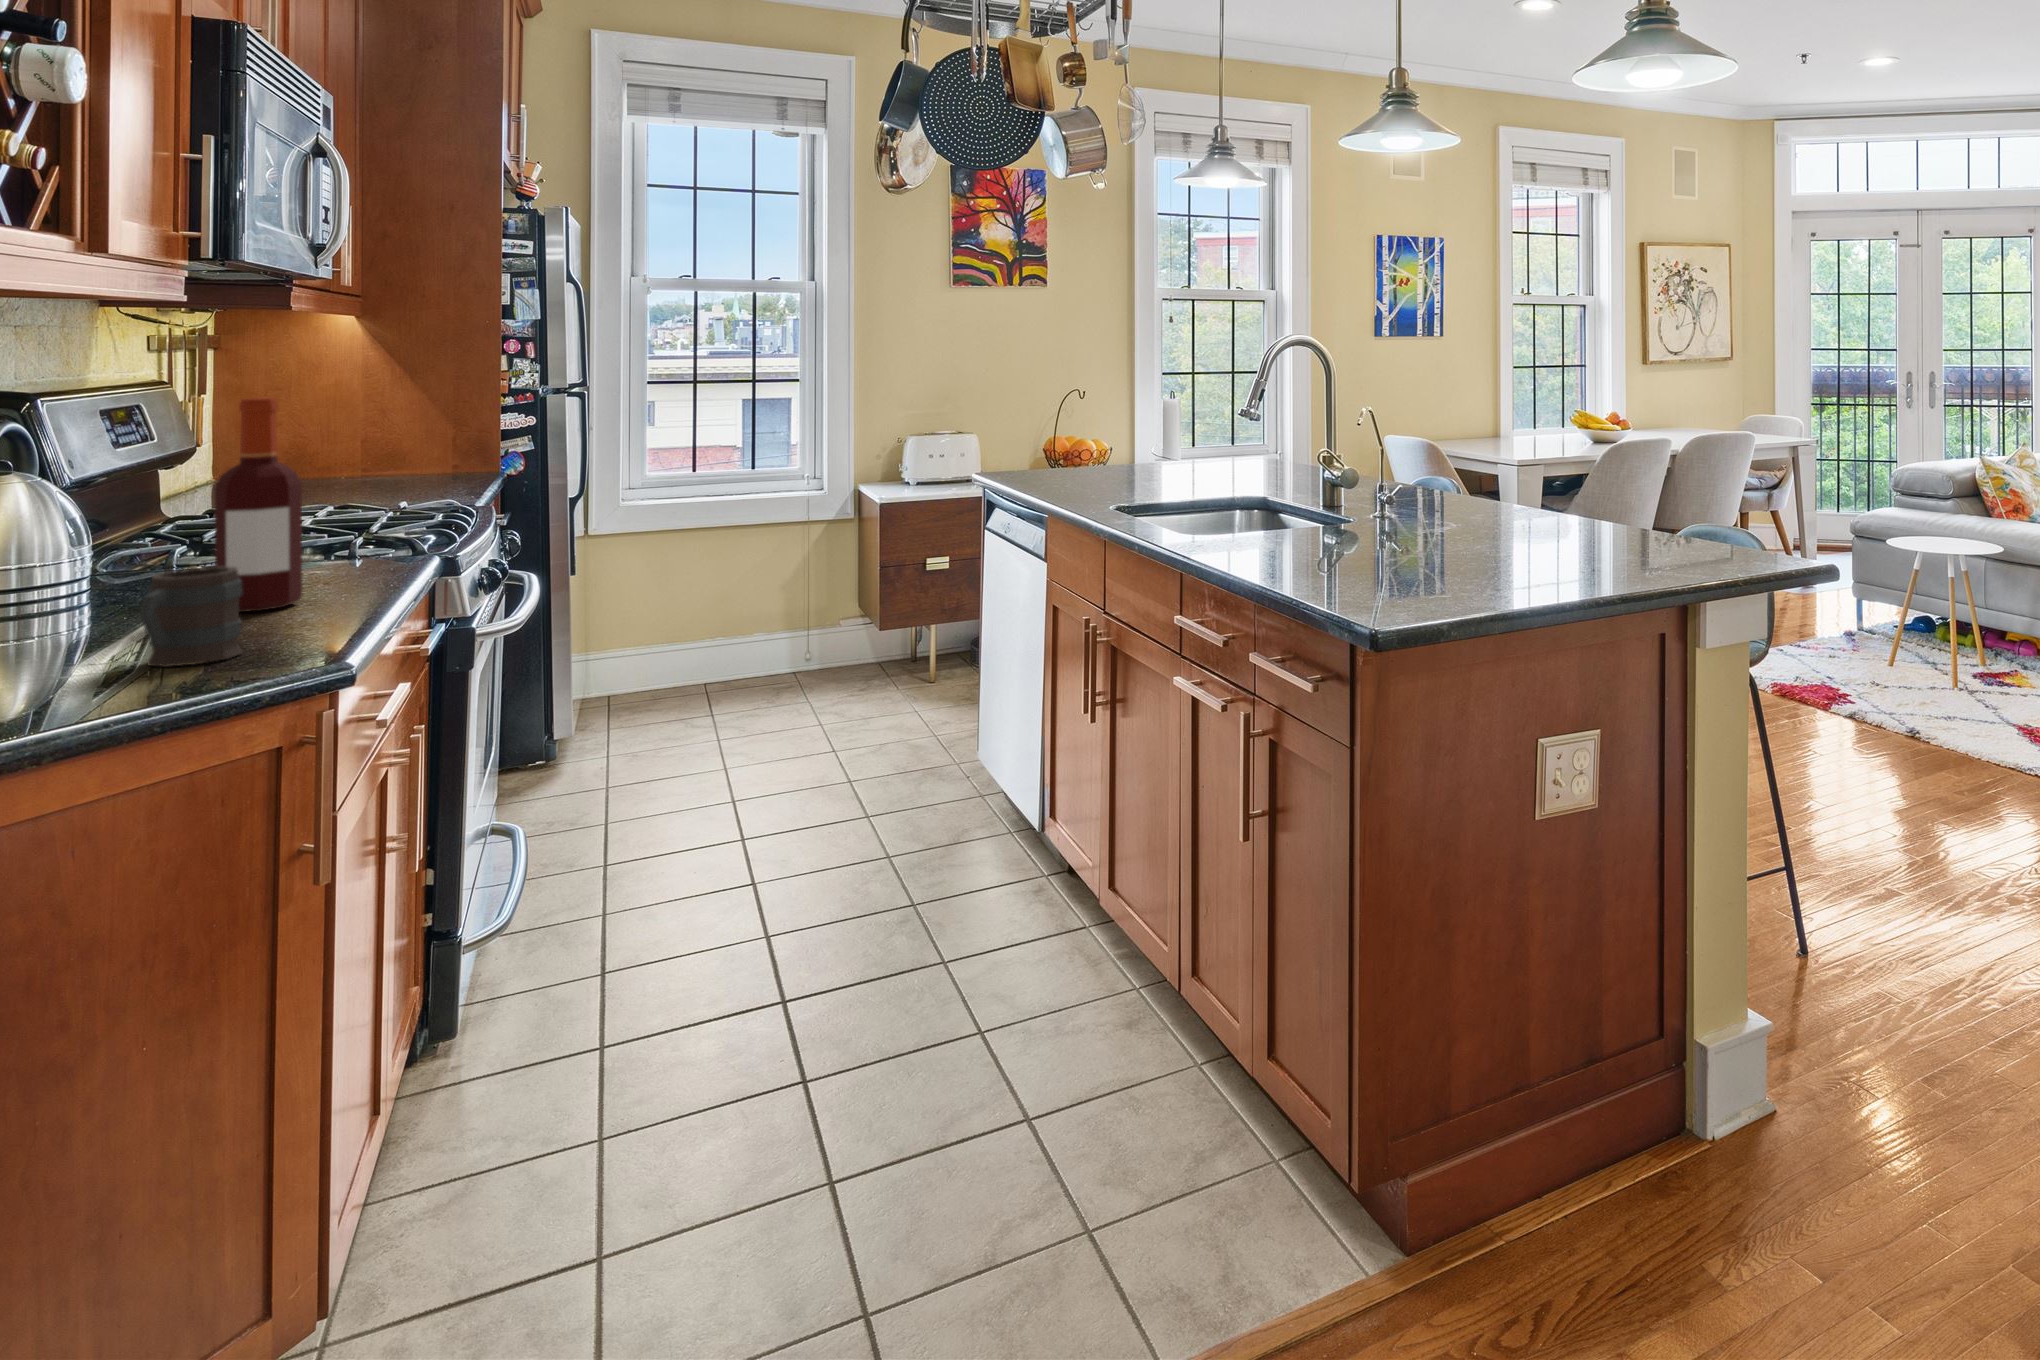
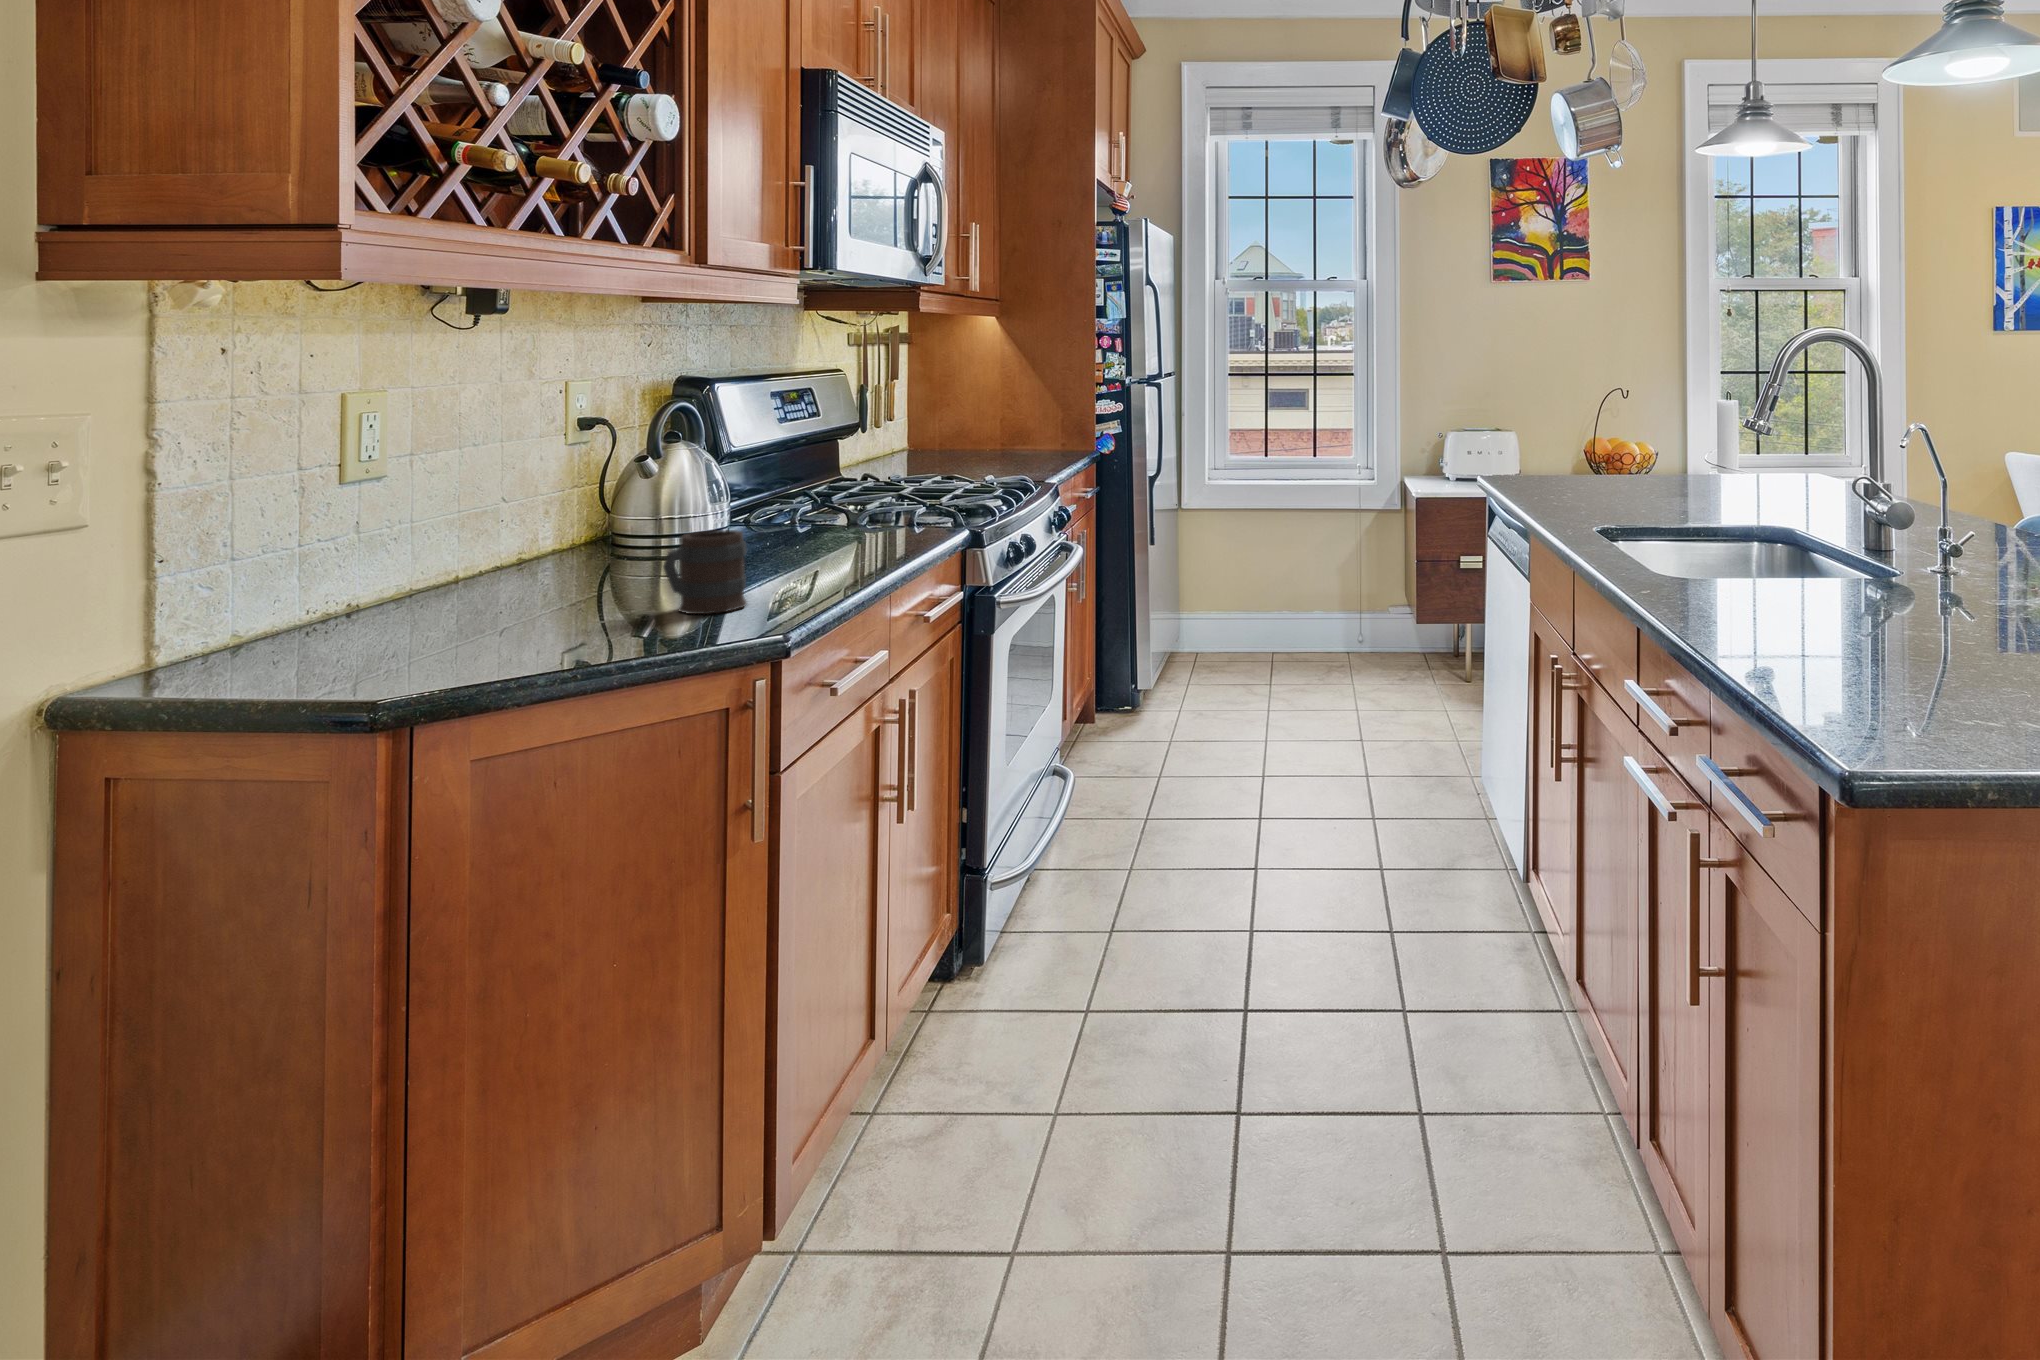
bottle: present [215,398,302,612] -> none [770,385,831,569]

